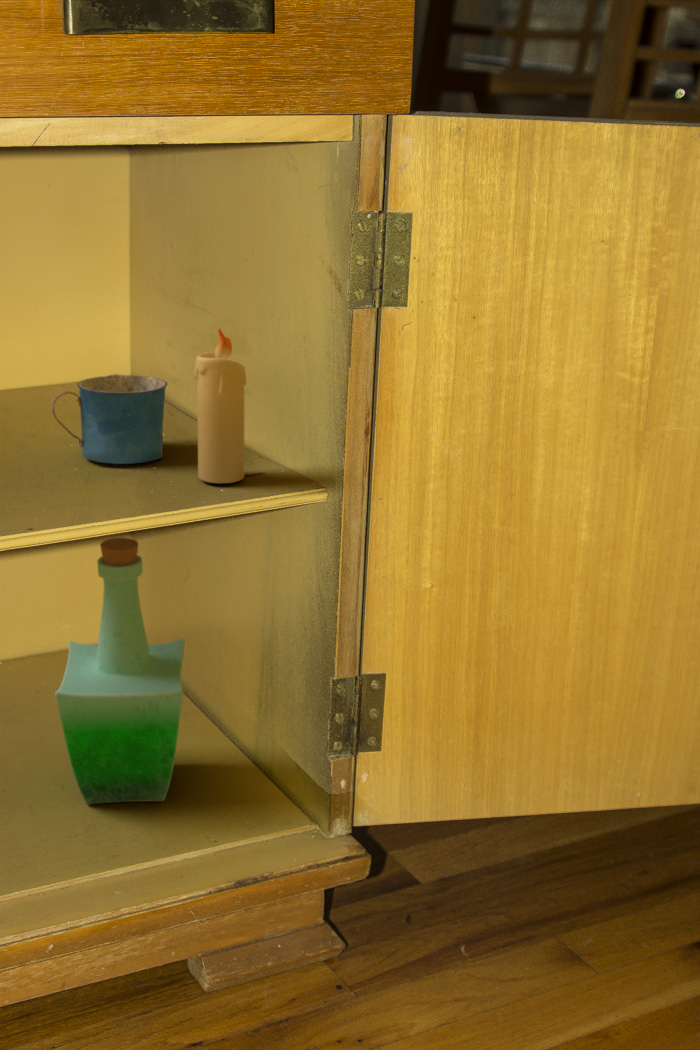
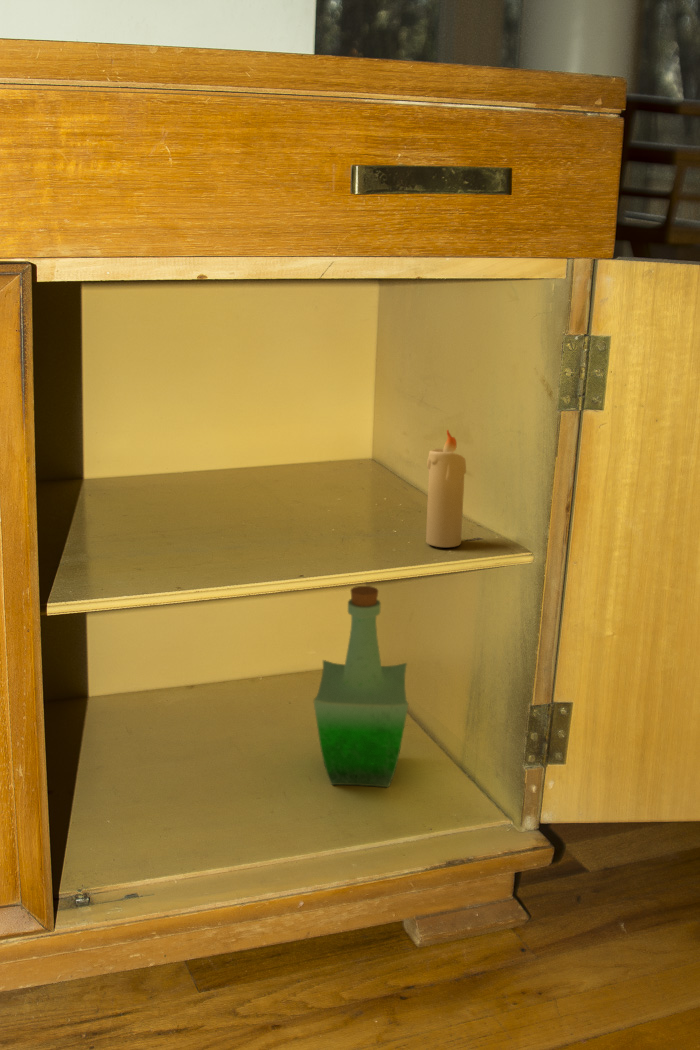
mug: present [51,374,167,464] -> none [319,467,403,531]

